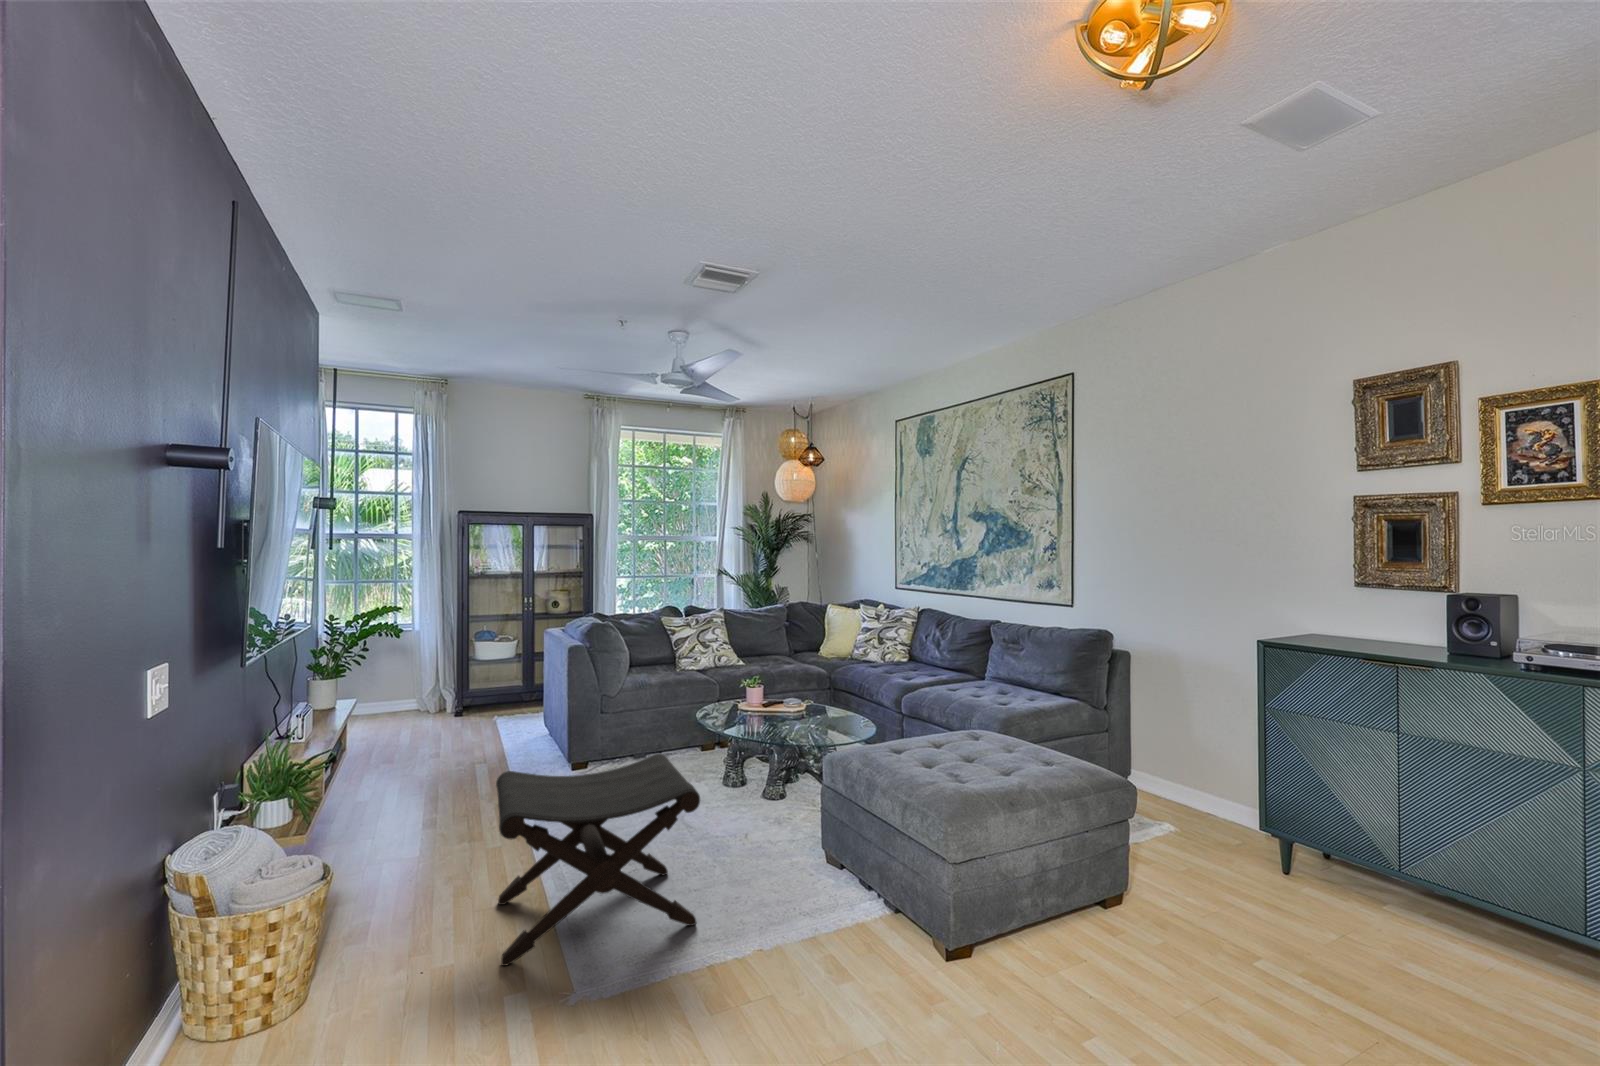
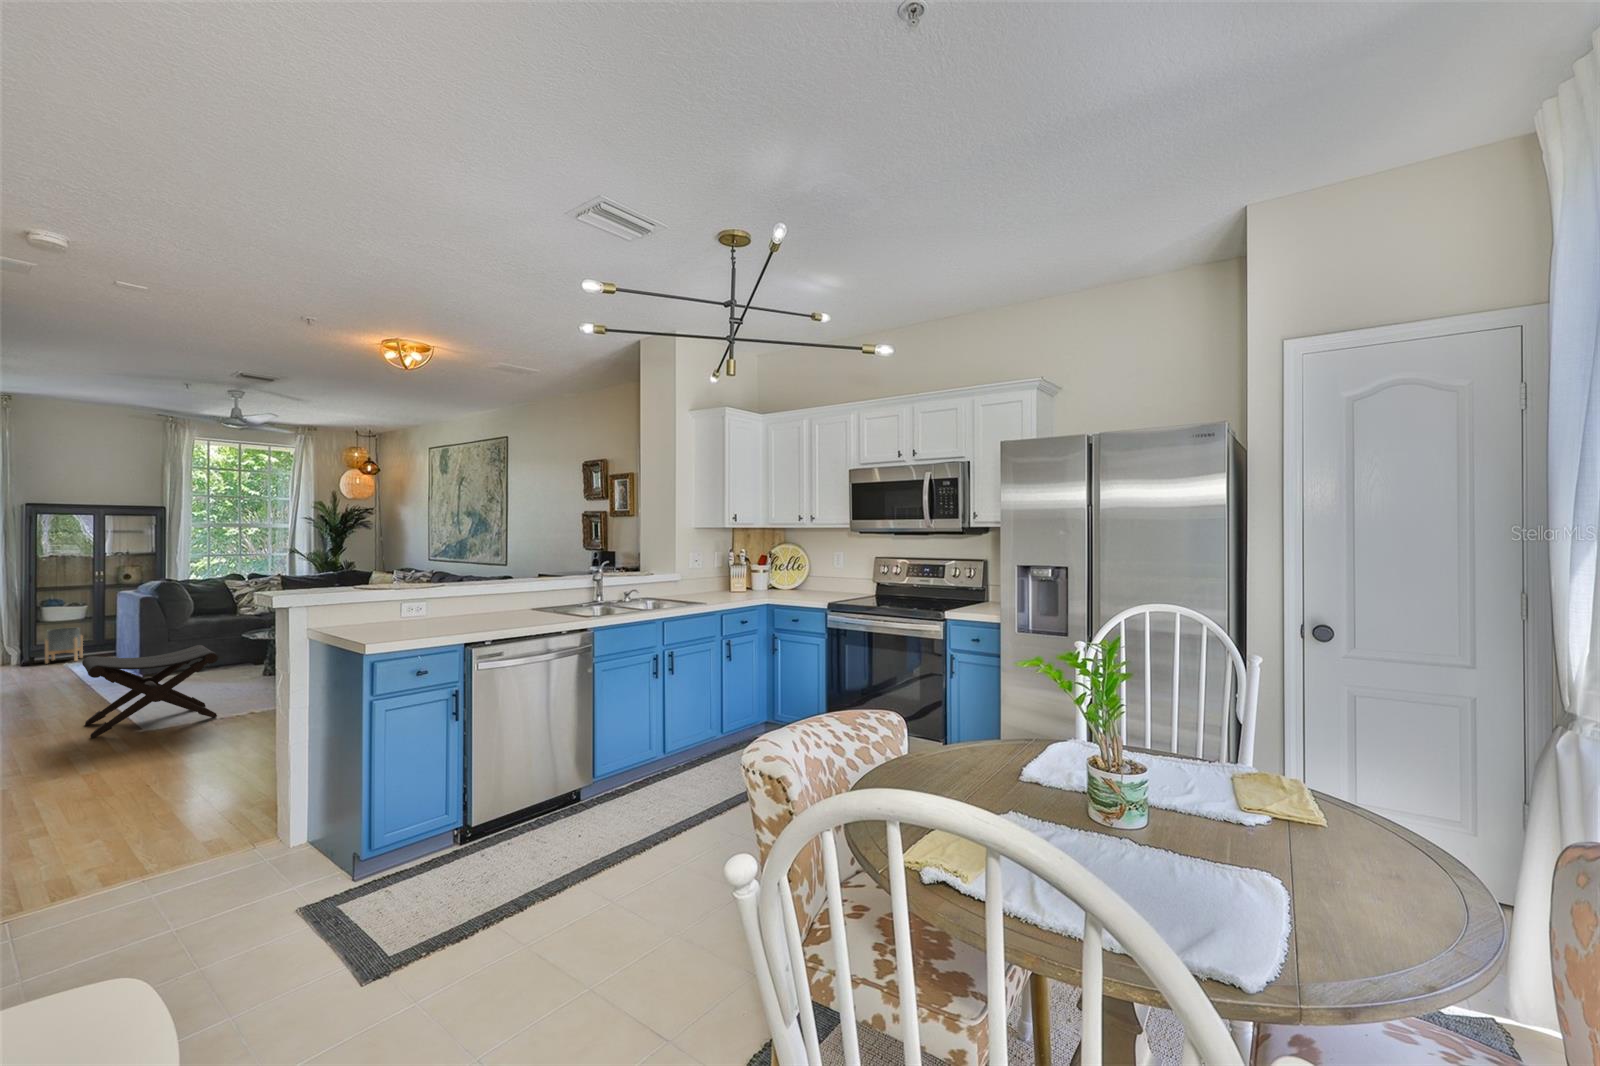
planter: none [475,669,512,716] -> present [45,628,83,664]

